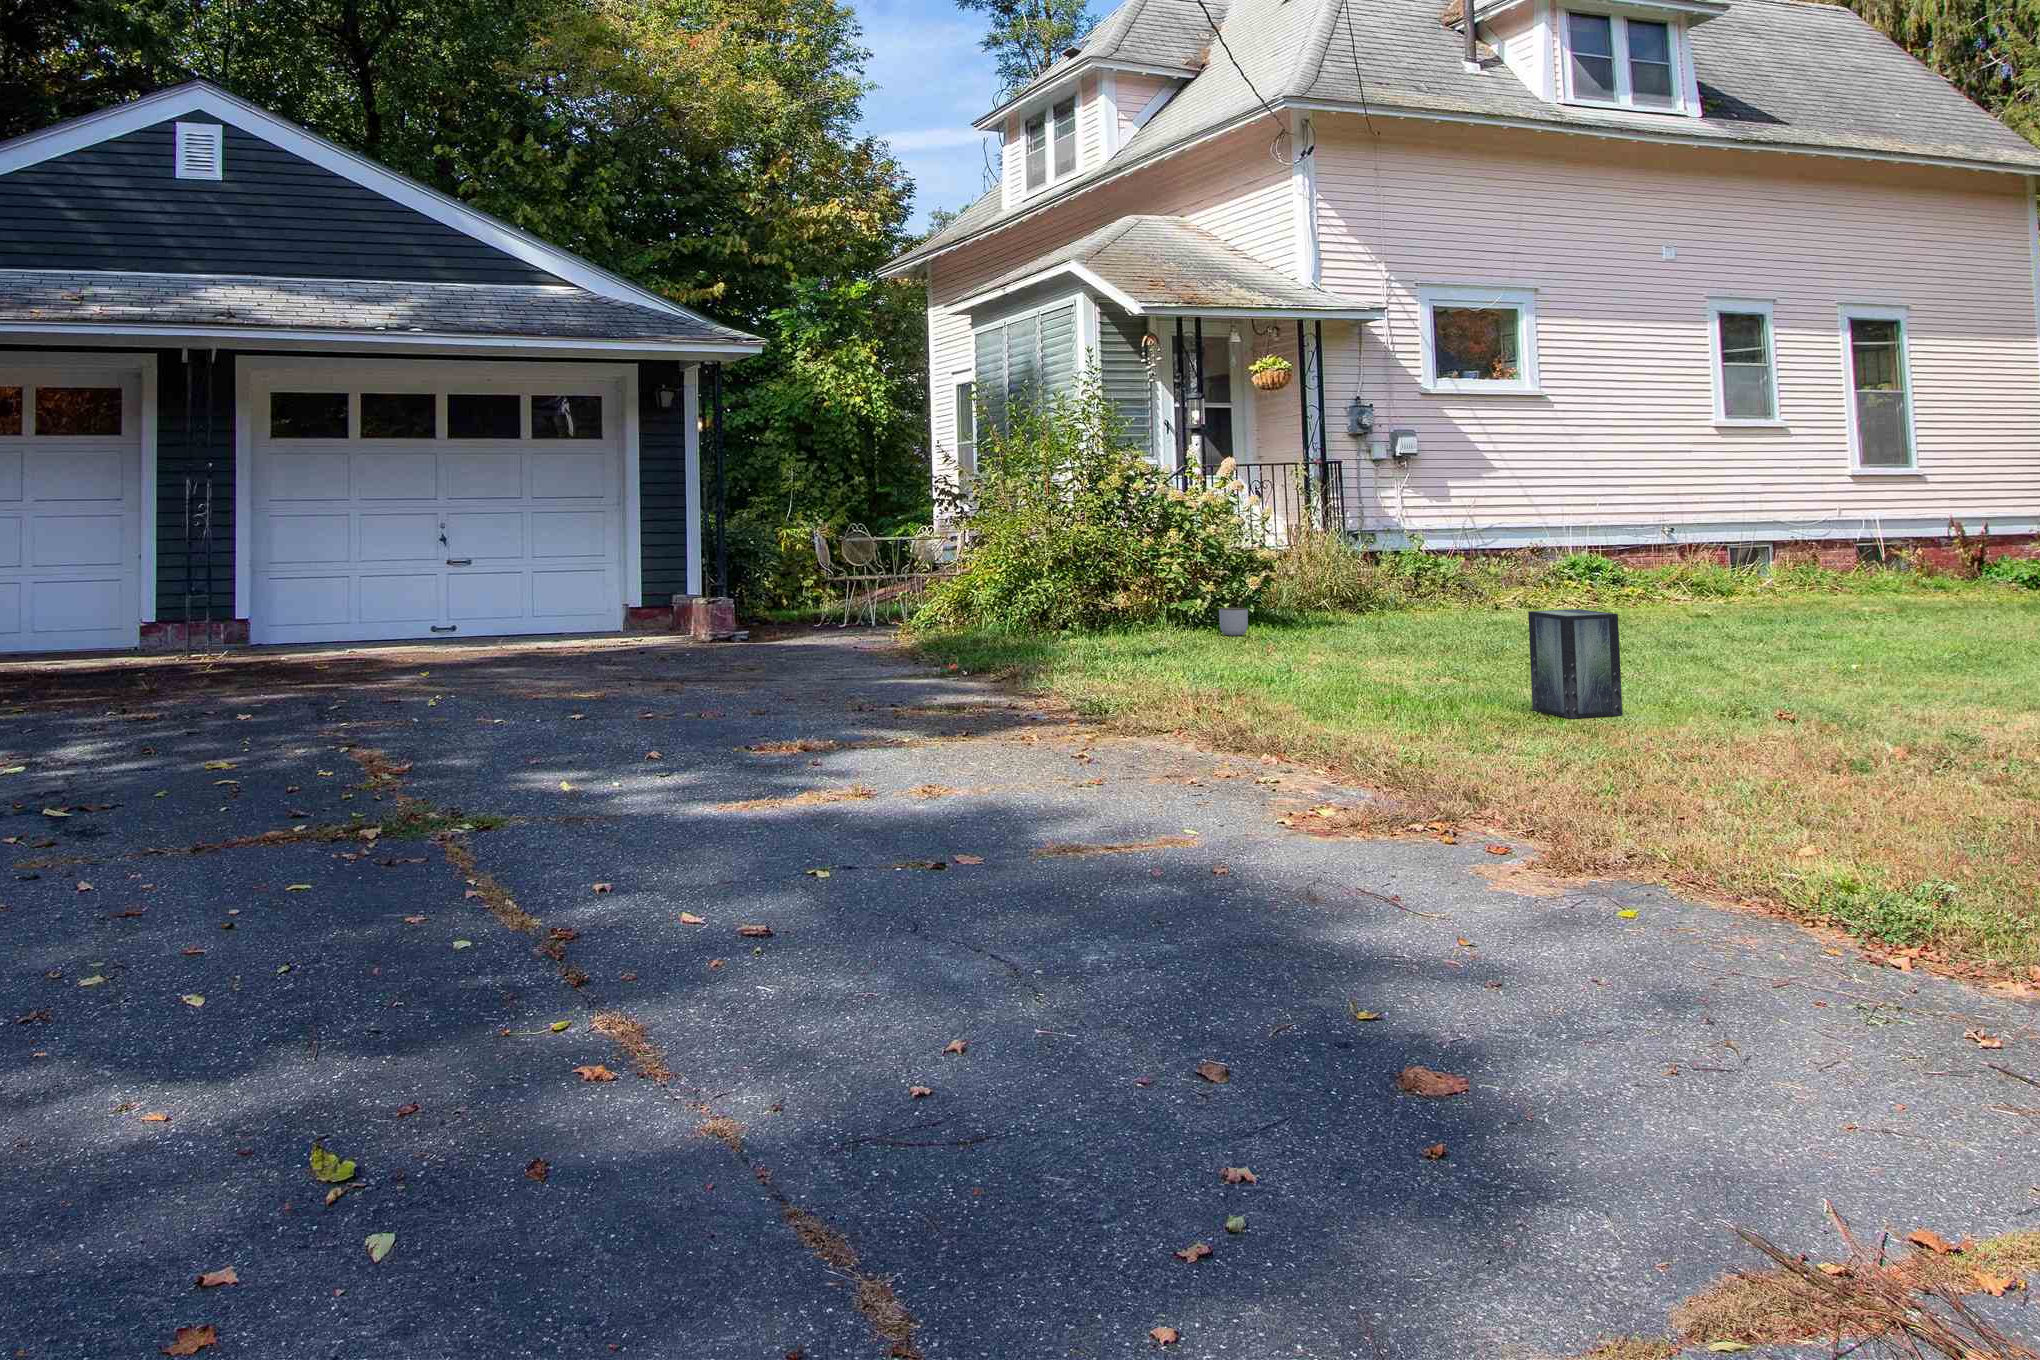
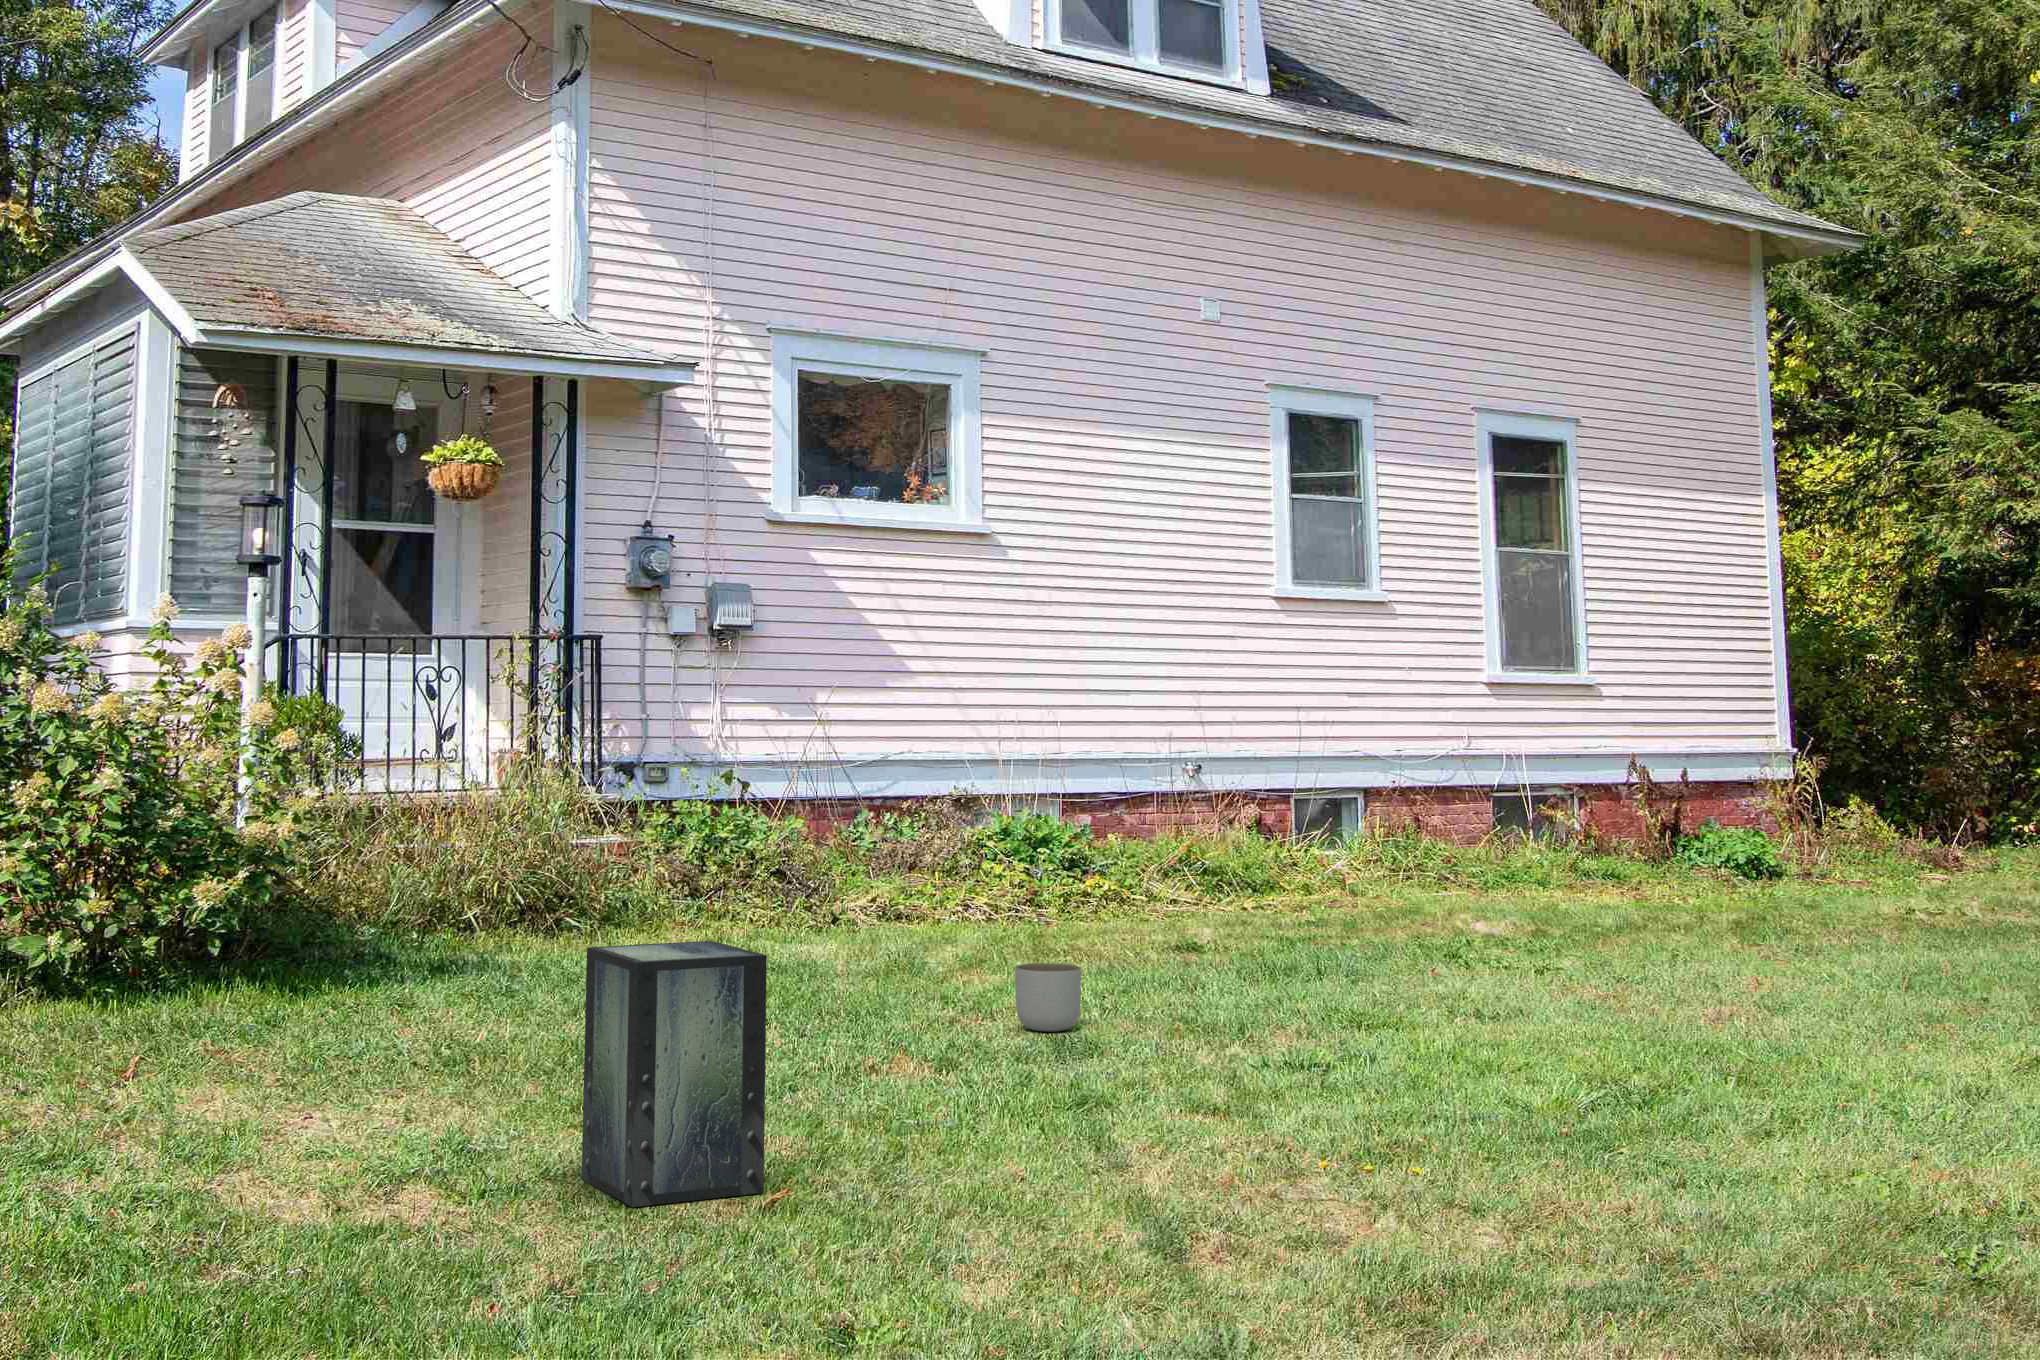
planter: present [1219,608,1248,636] -> present [1015,963,1081,1032]

